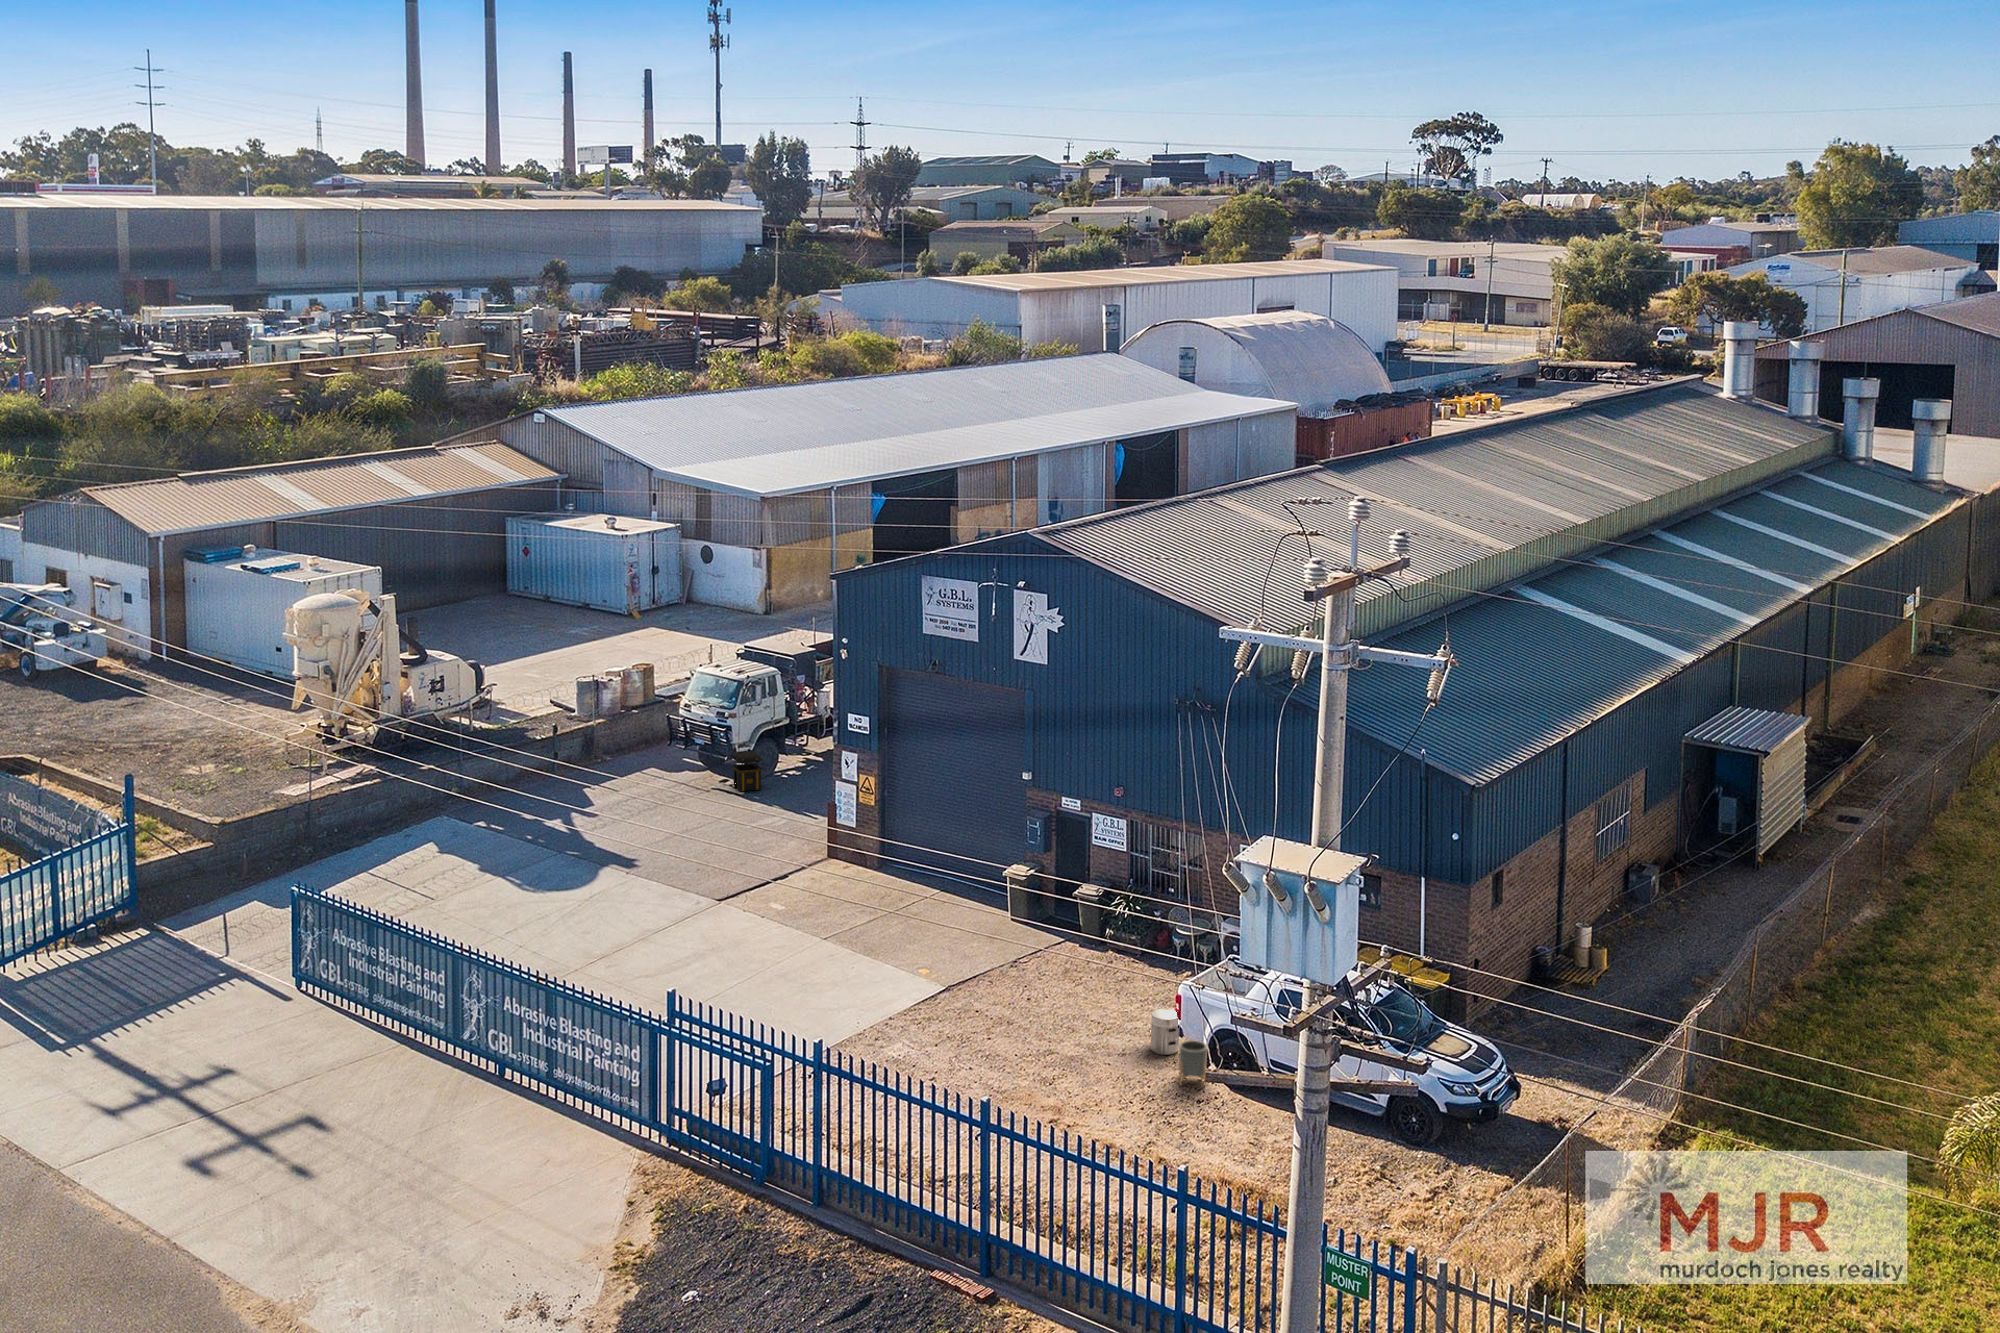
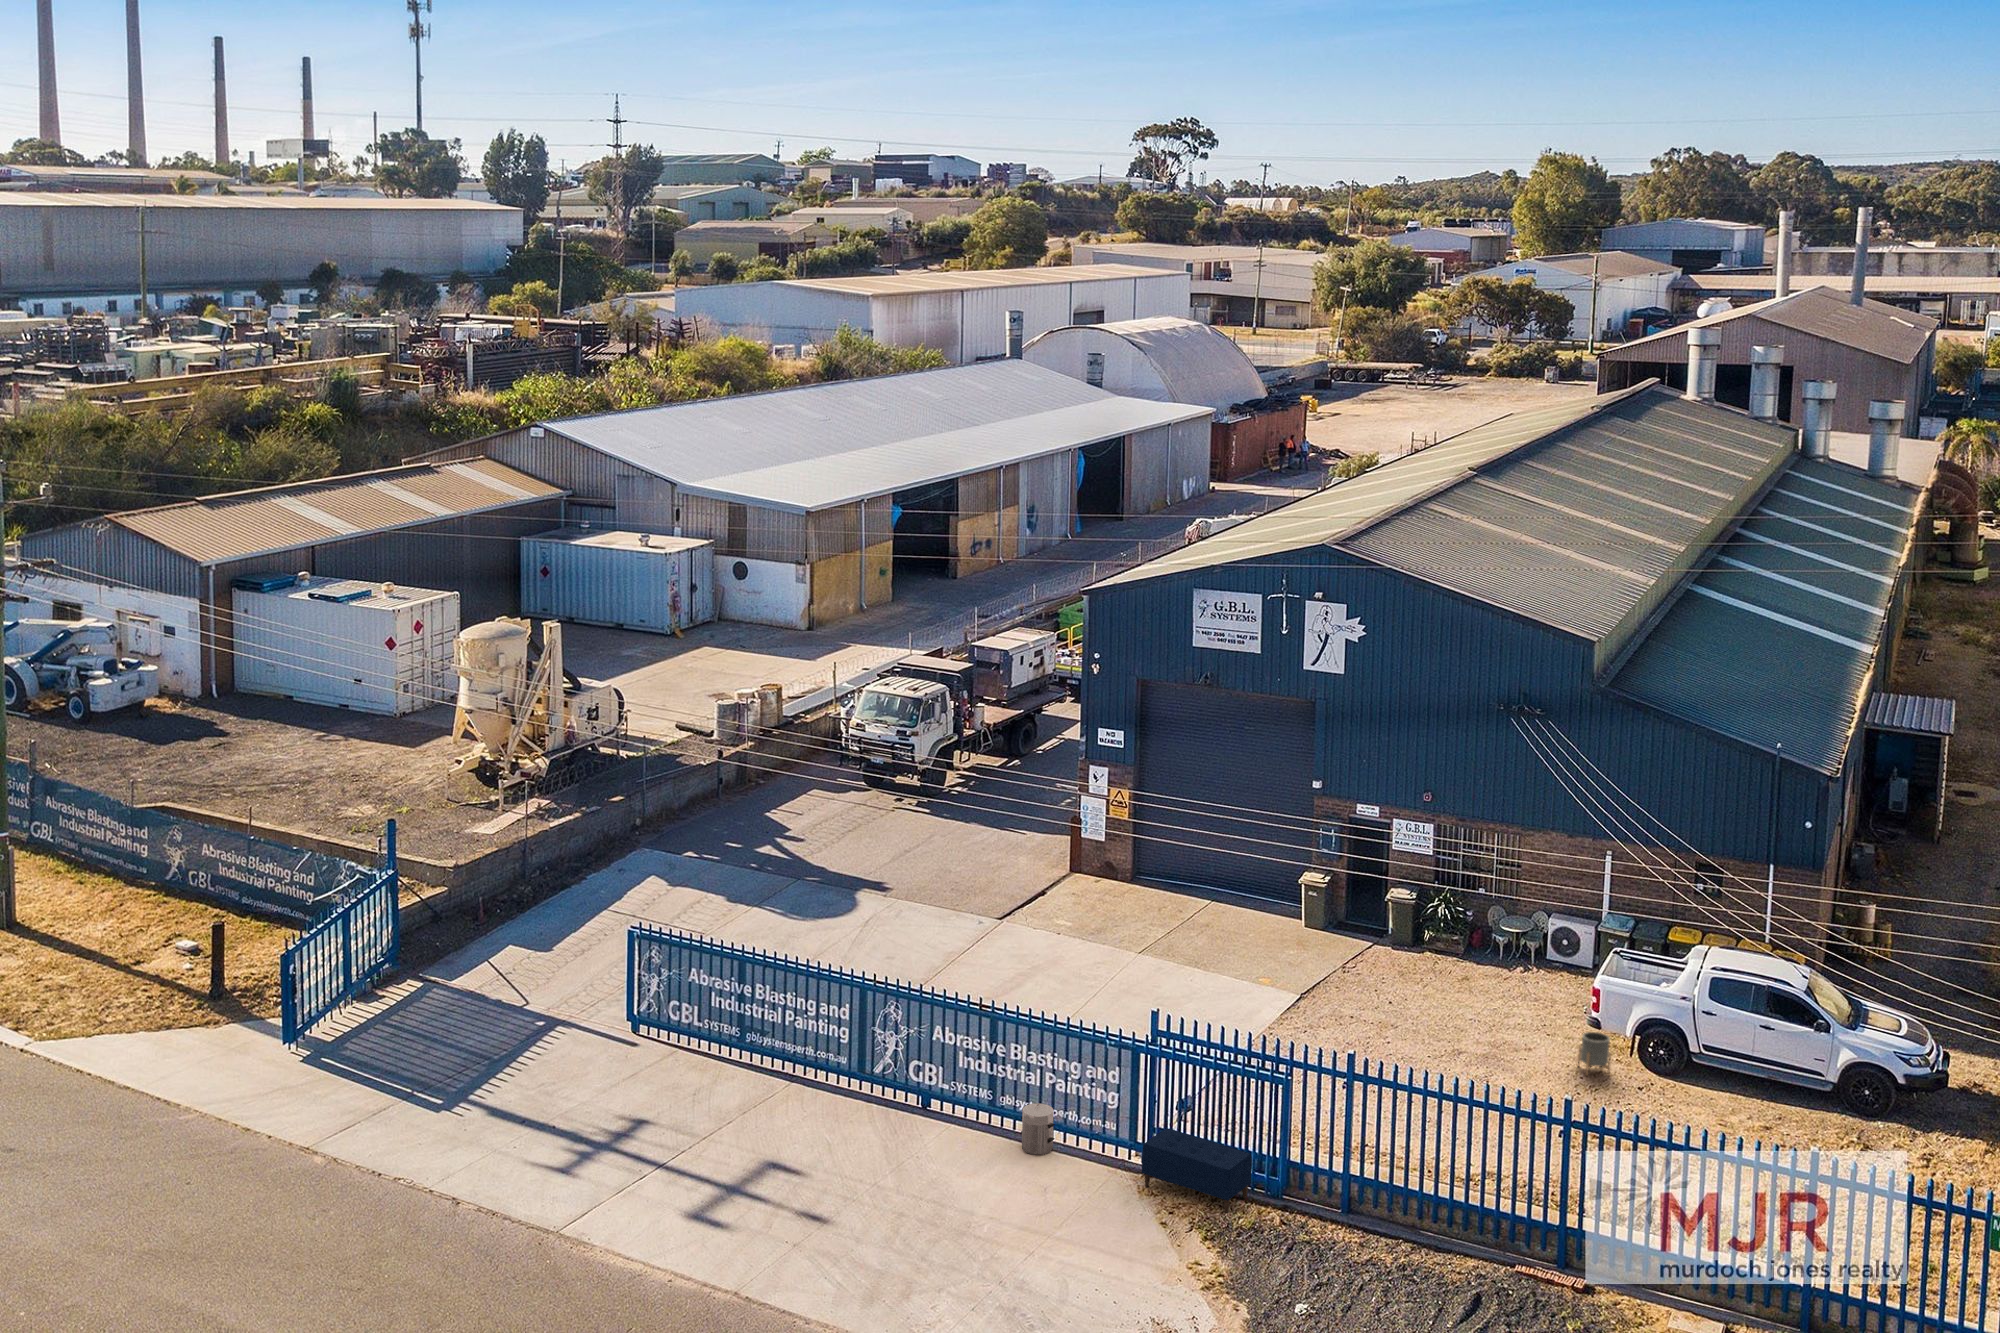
toolbox: present [733,752,762,792] -> none [909,771,942,812]
waste bin: present [1151,1009,1179,1055] -> present [1021,1103,1055,1155]
bench: none [636,1110,735,1198] -> present [1142,1128,1252,1213]

